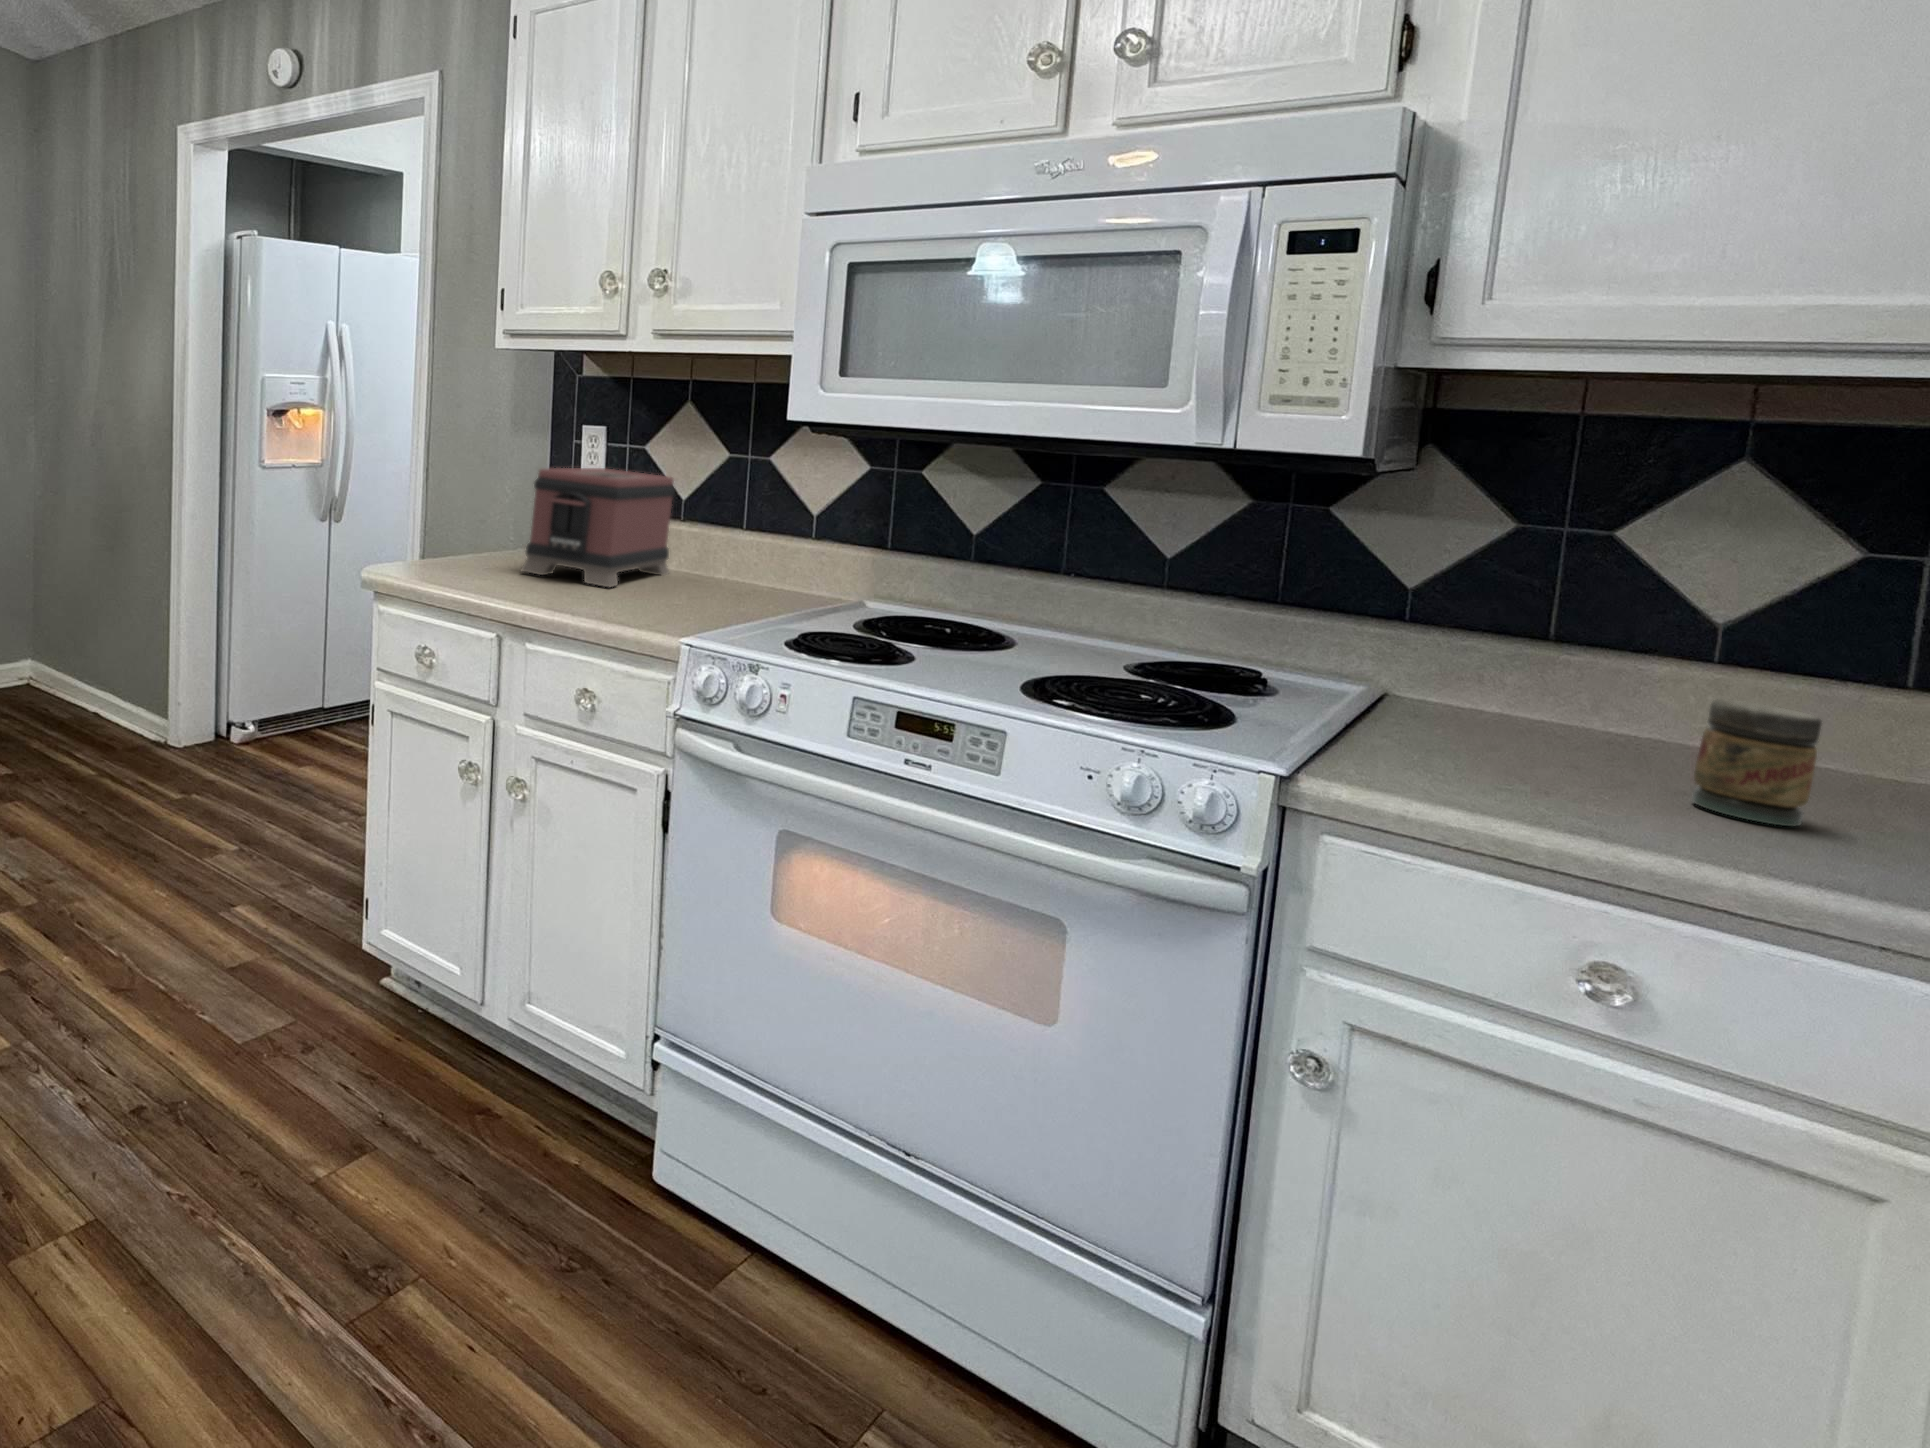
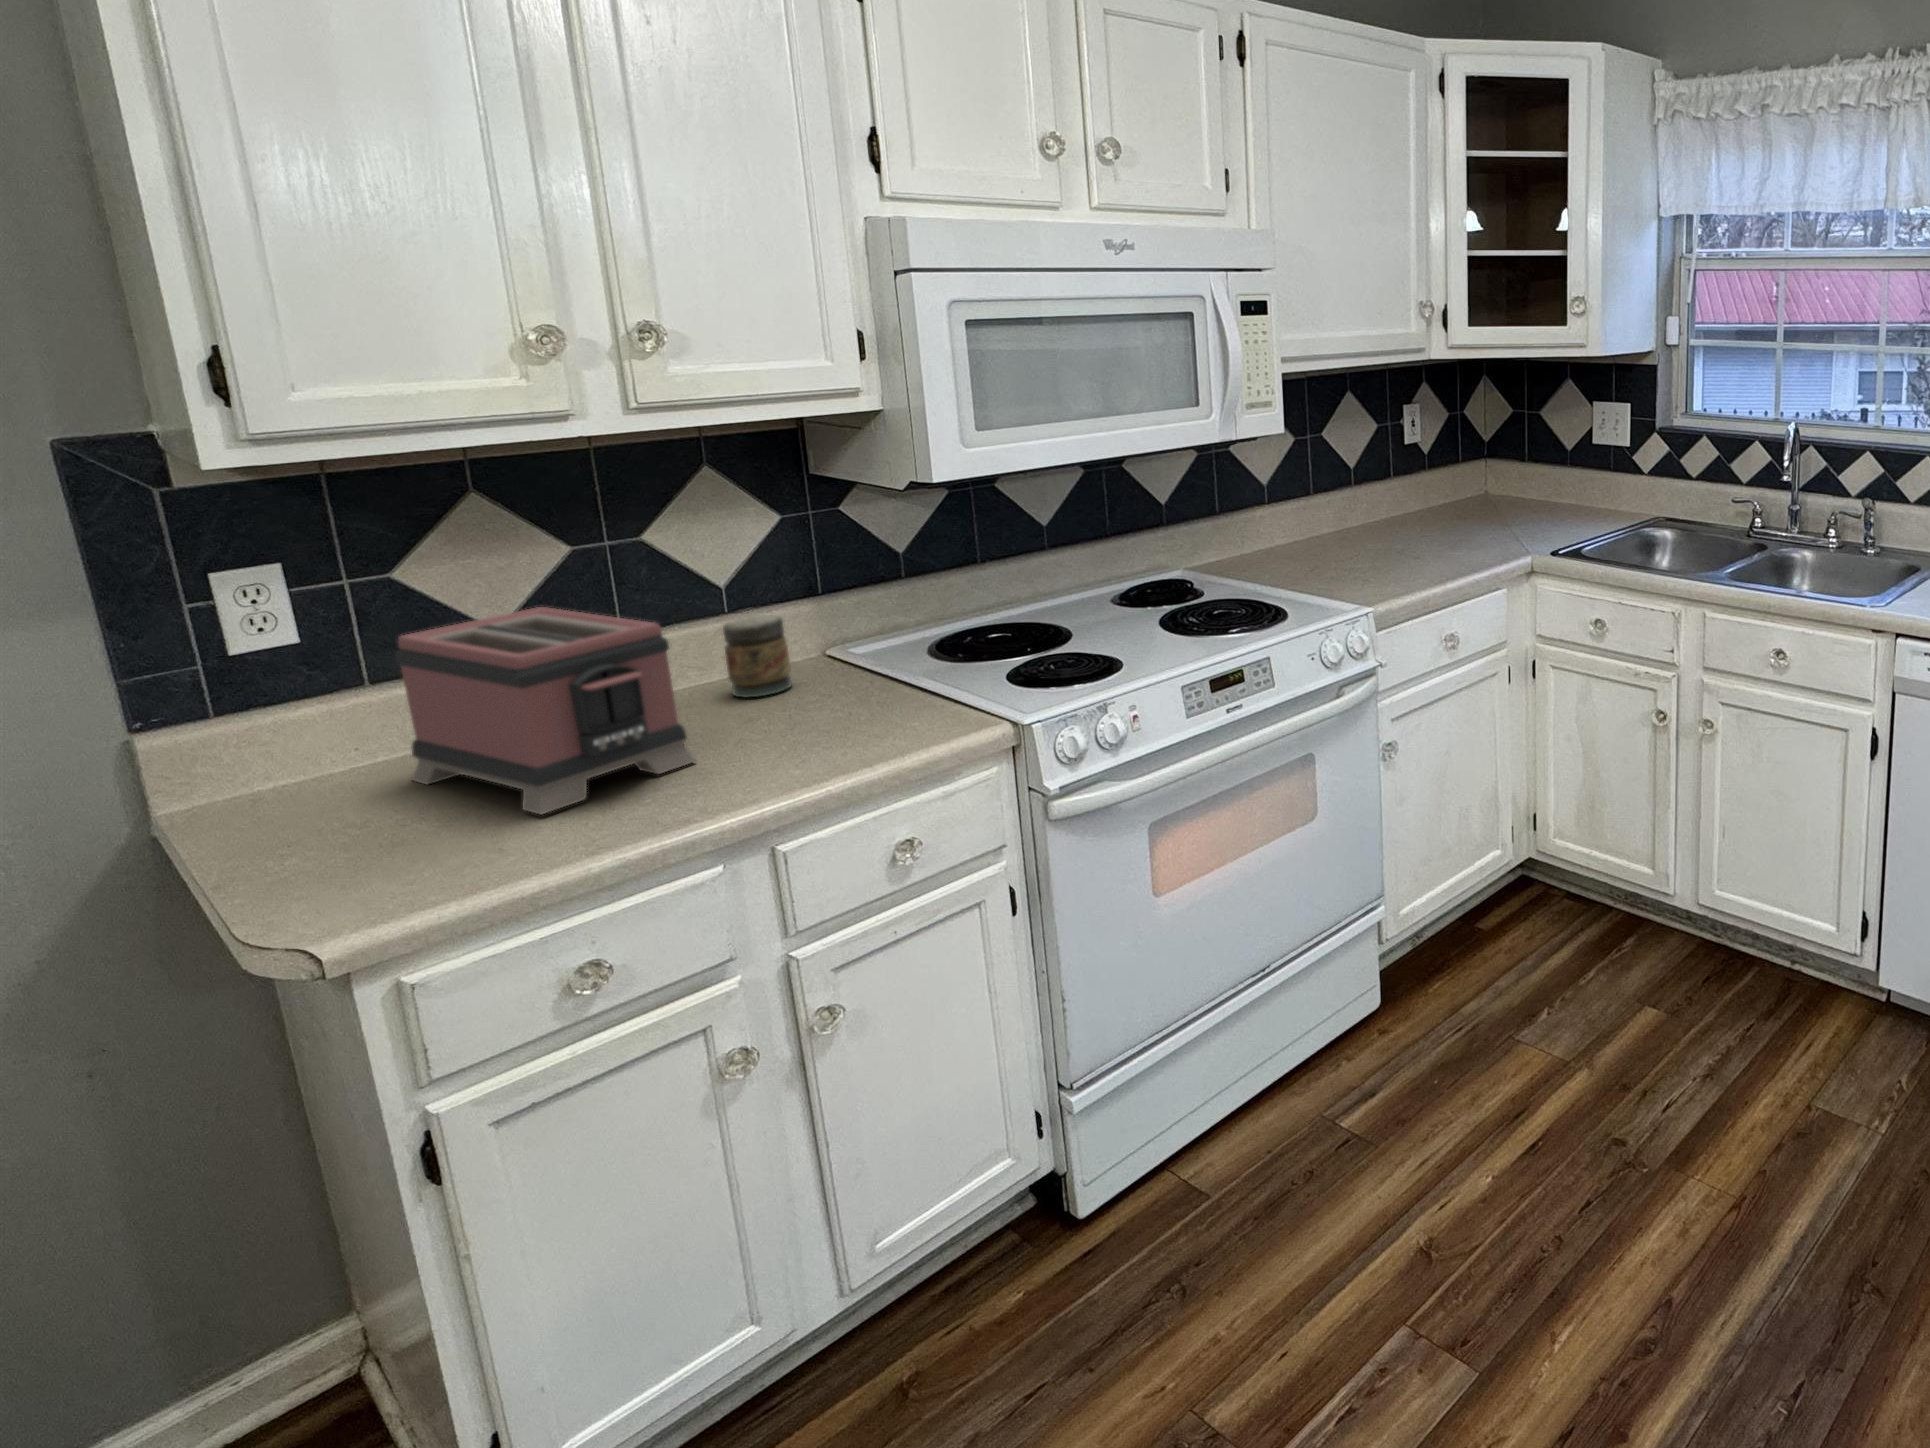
jar: present [1692,700,1822,826] -> present [723,615,792,697]

